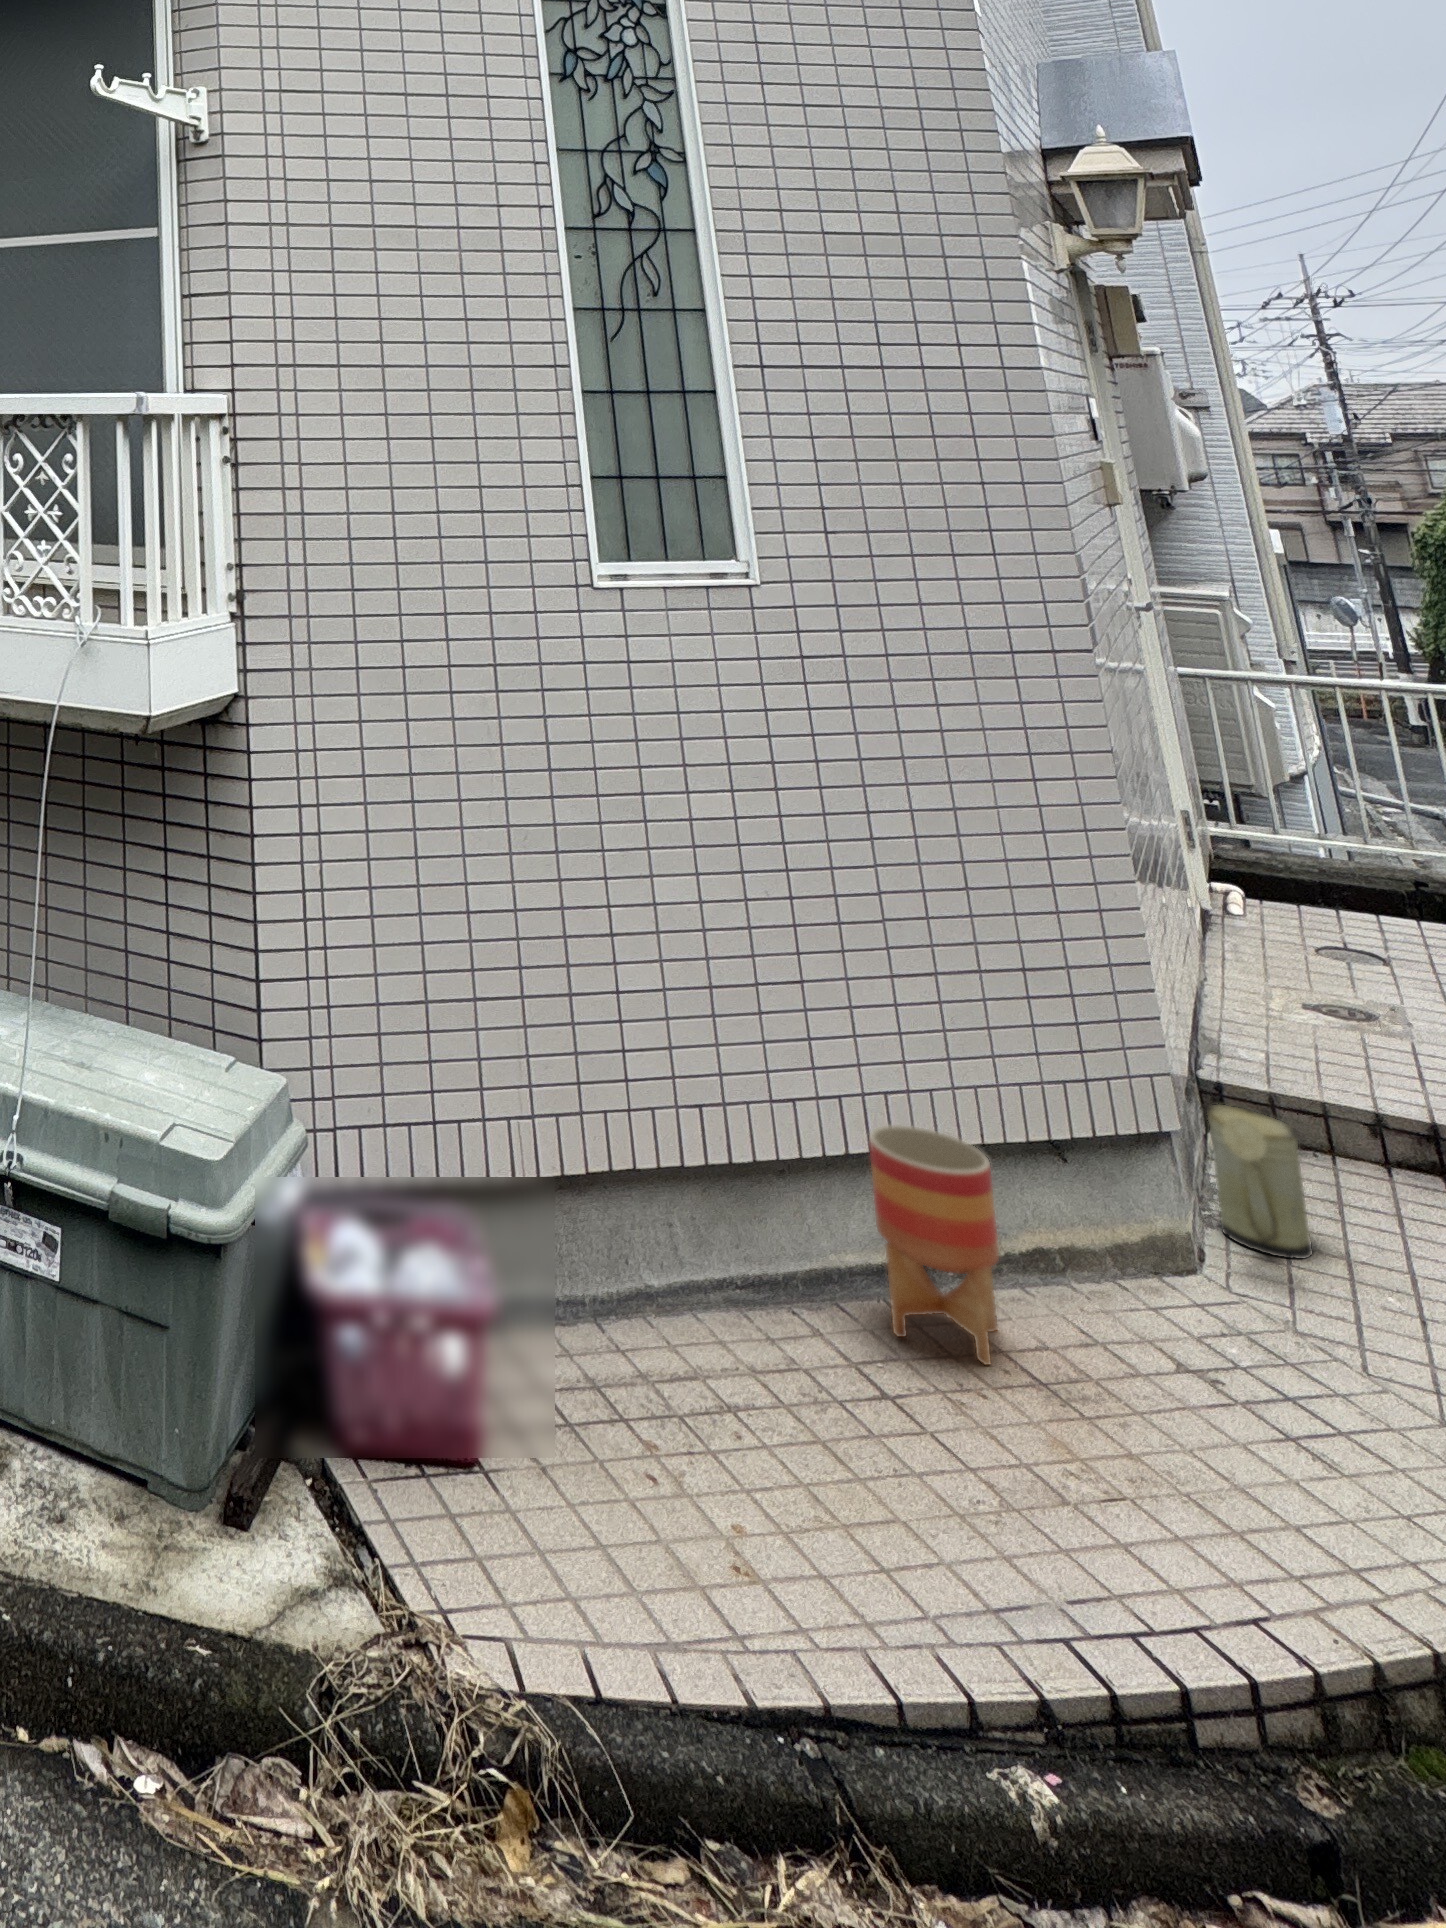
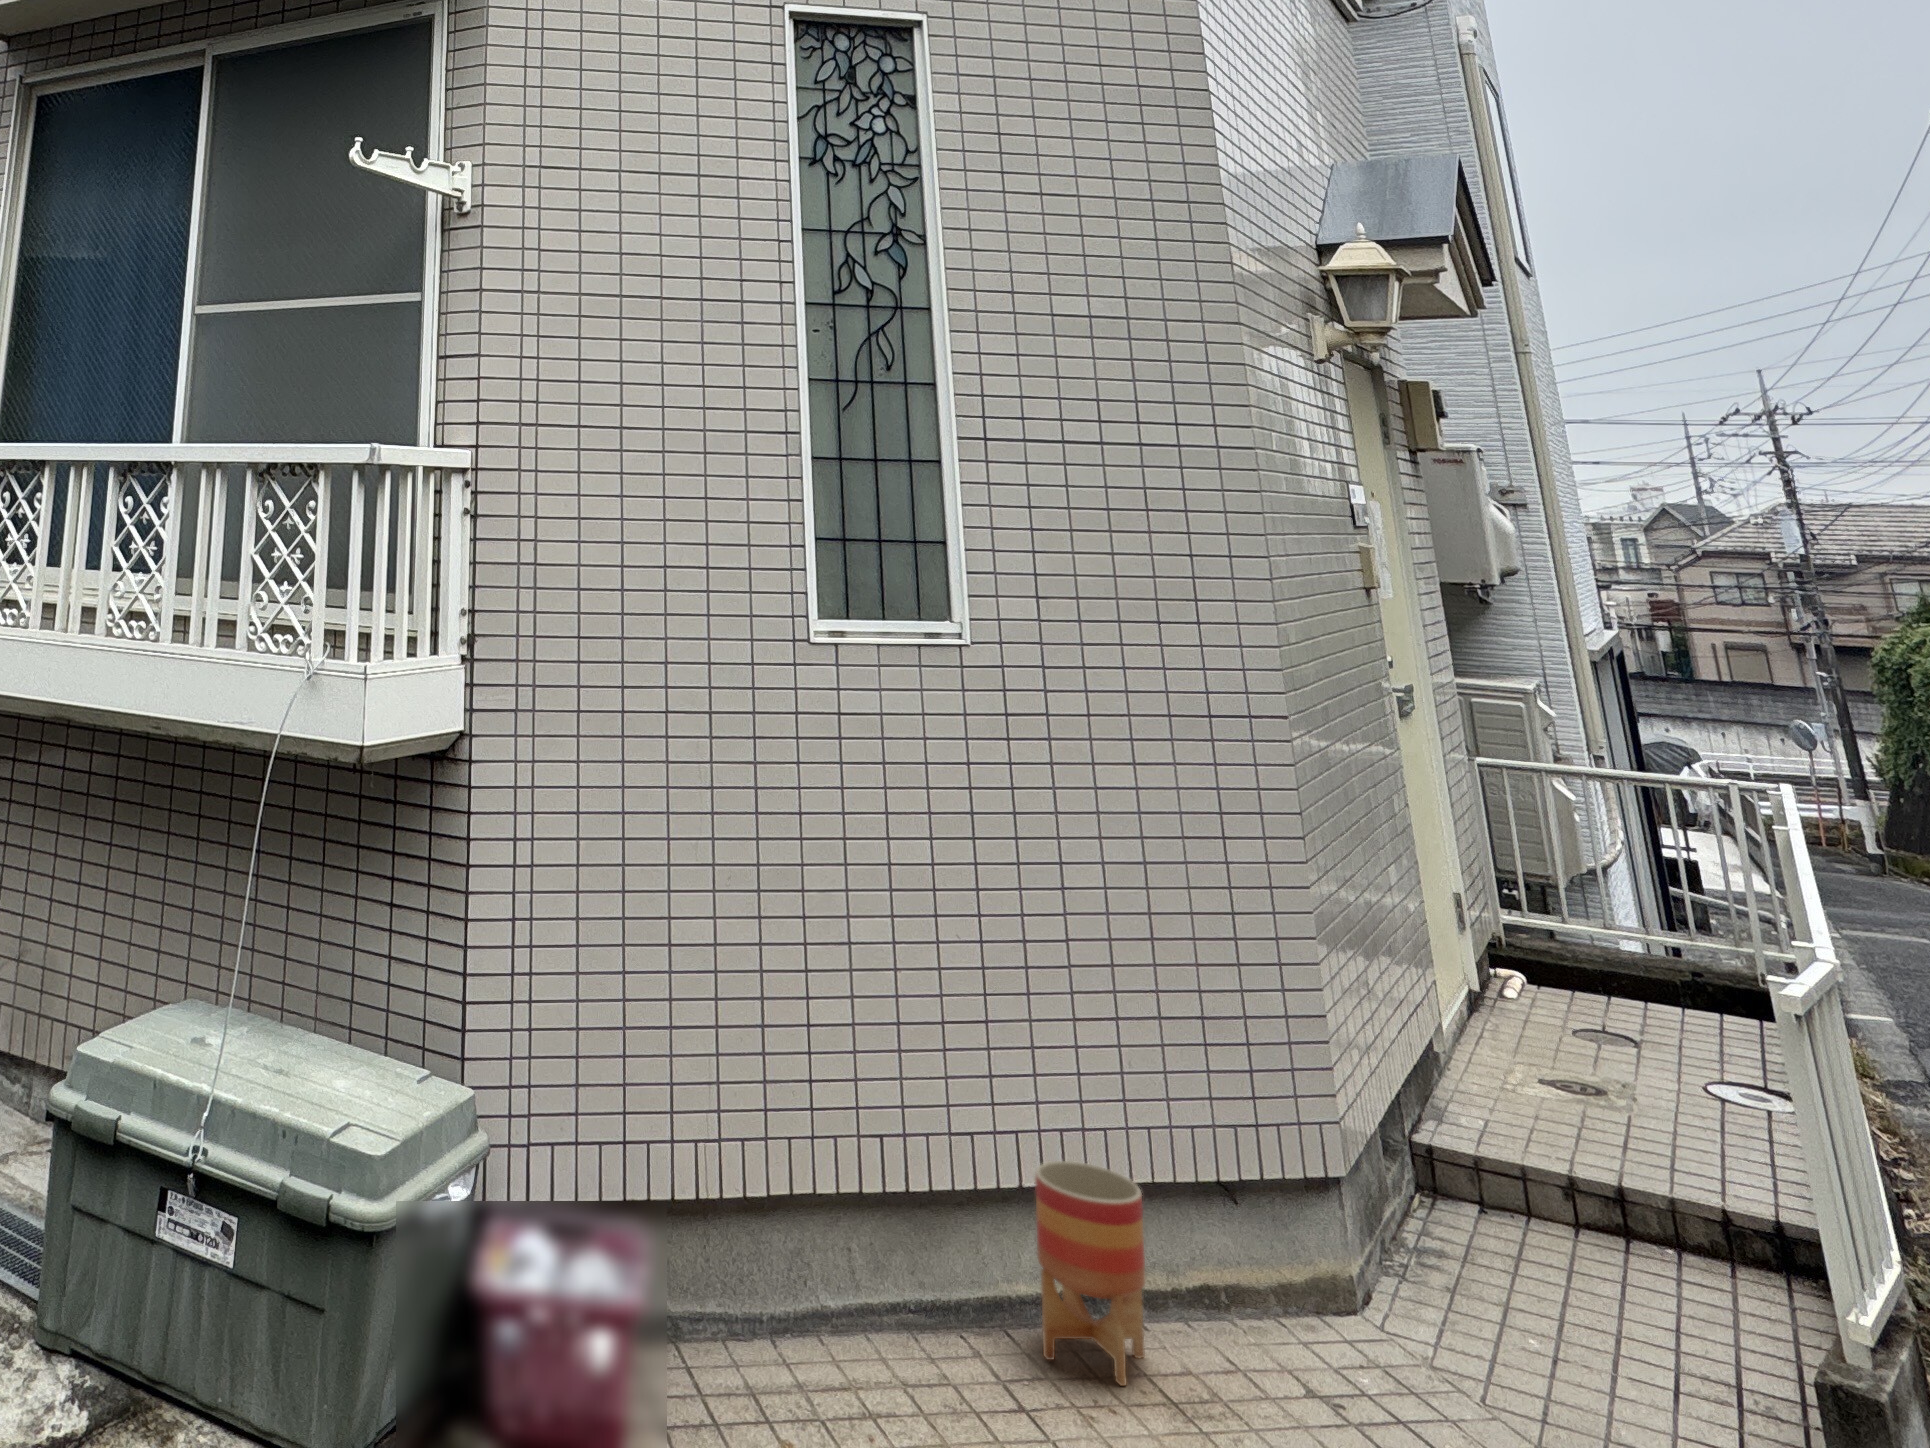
watering can: present [1207,1074,1312,1259] -> none [1384,1124,1473,1306]

